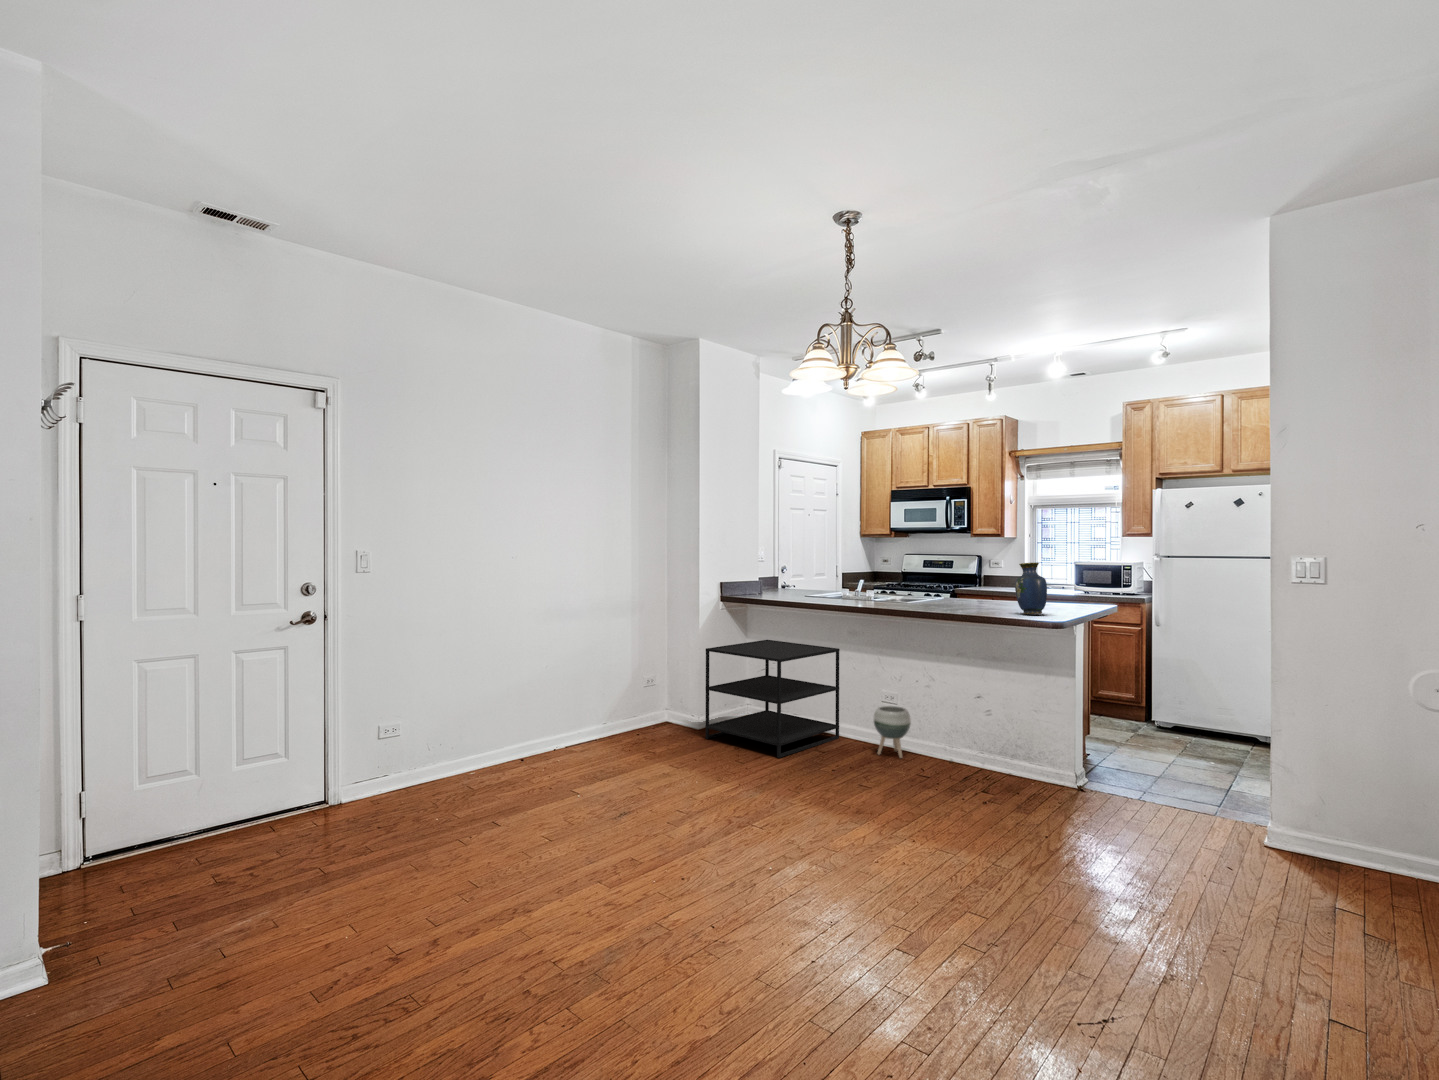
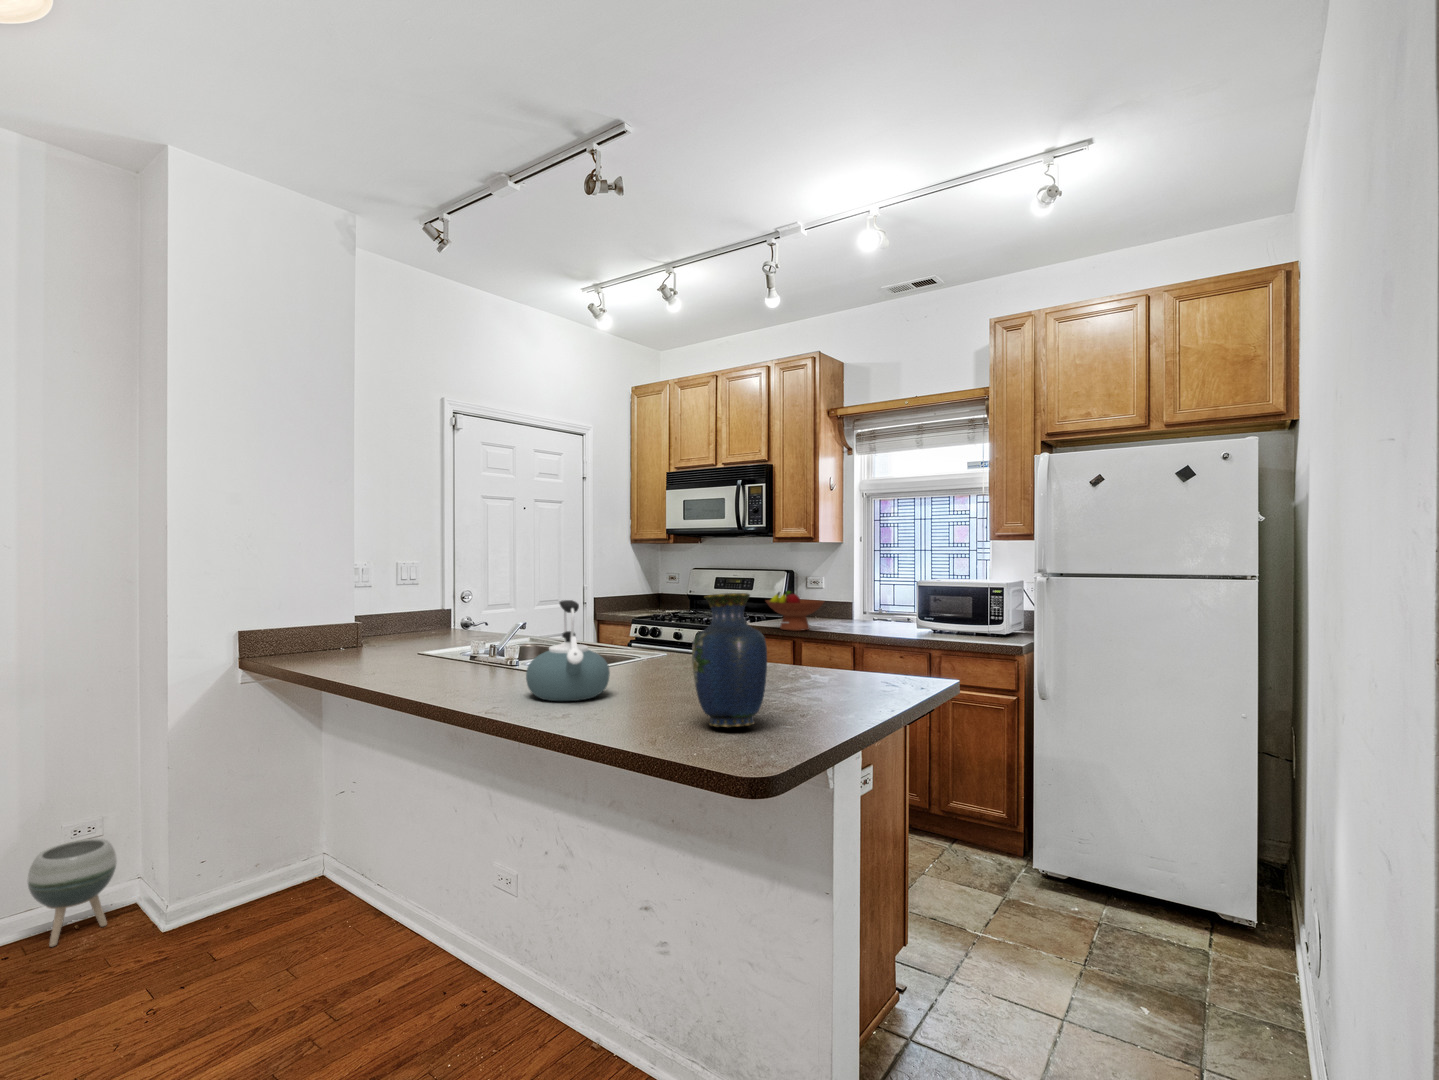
kettle: none [923,567,961,610] -> present [526,600,610,701]
fruit bowl: none [970,568,1010,593] -> present [766,591,824,631]
side table: present [705,640,840,758] -> none [125,732,426,1052]
planter: present [874,706,911,758] -> present [27,839,117,947]

